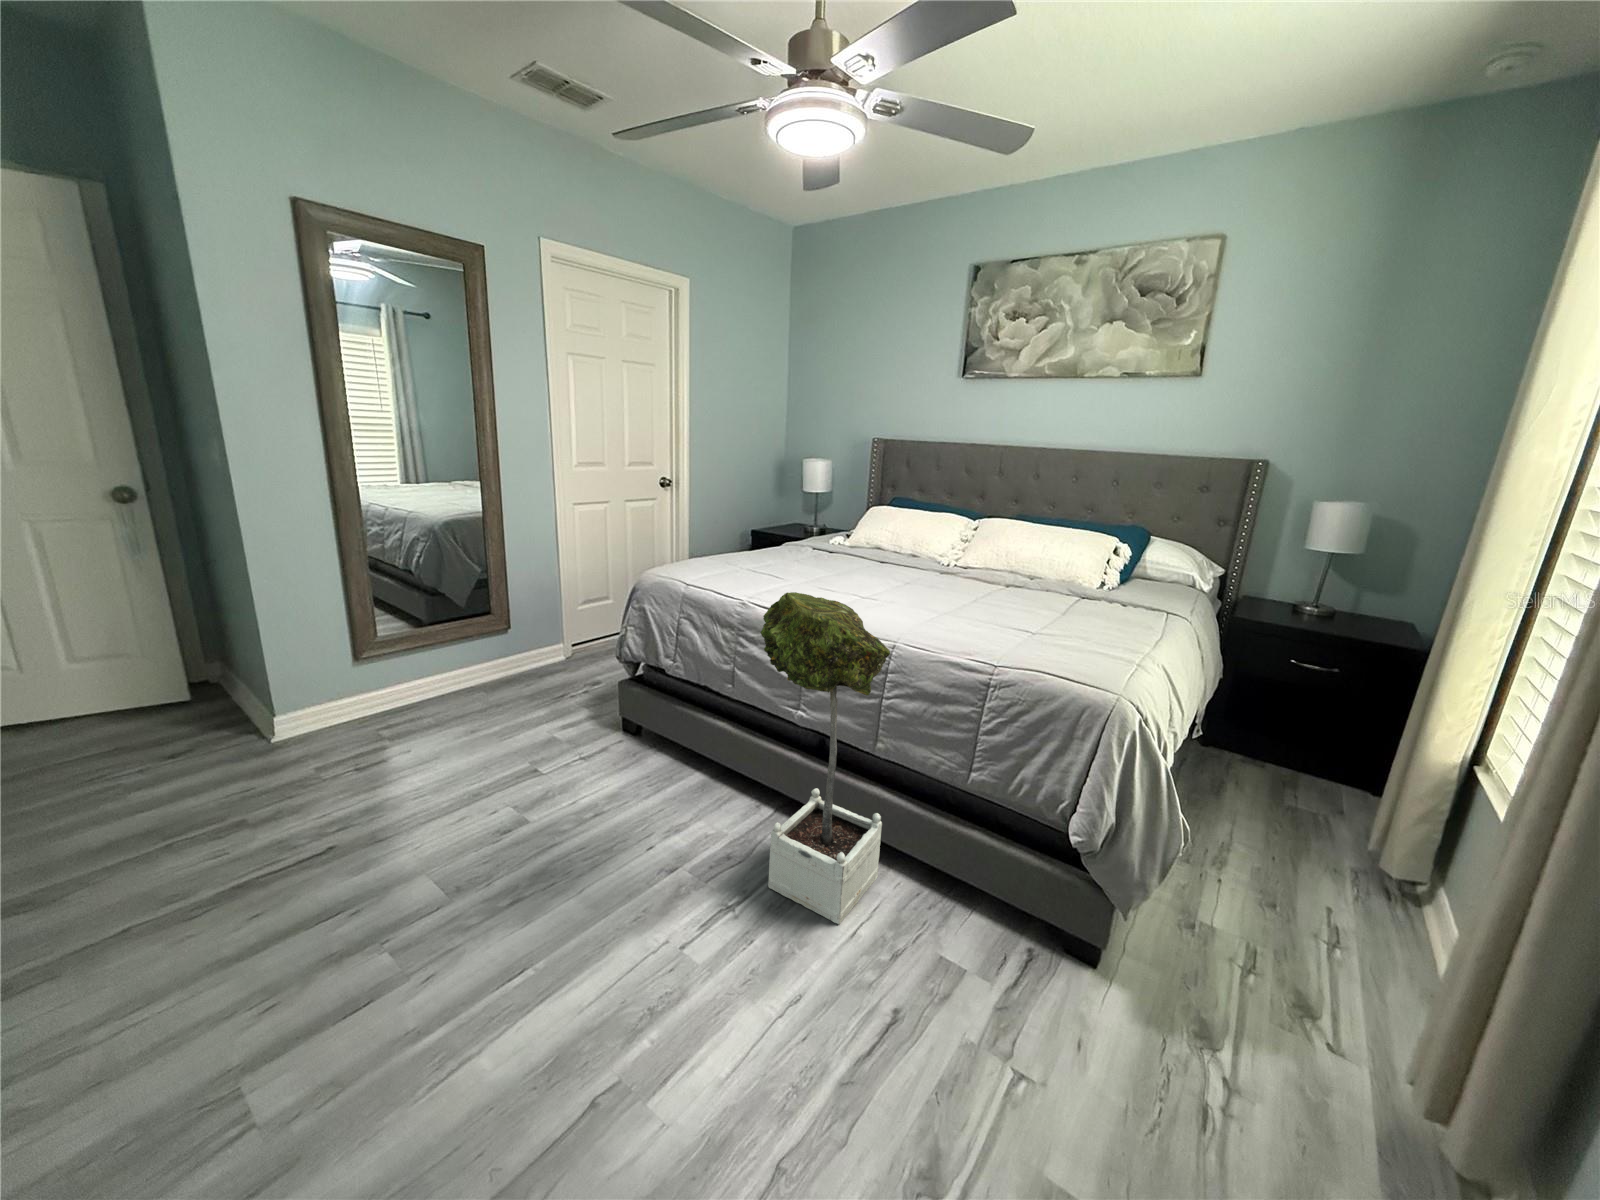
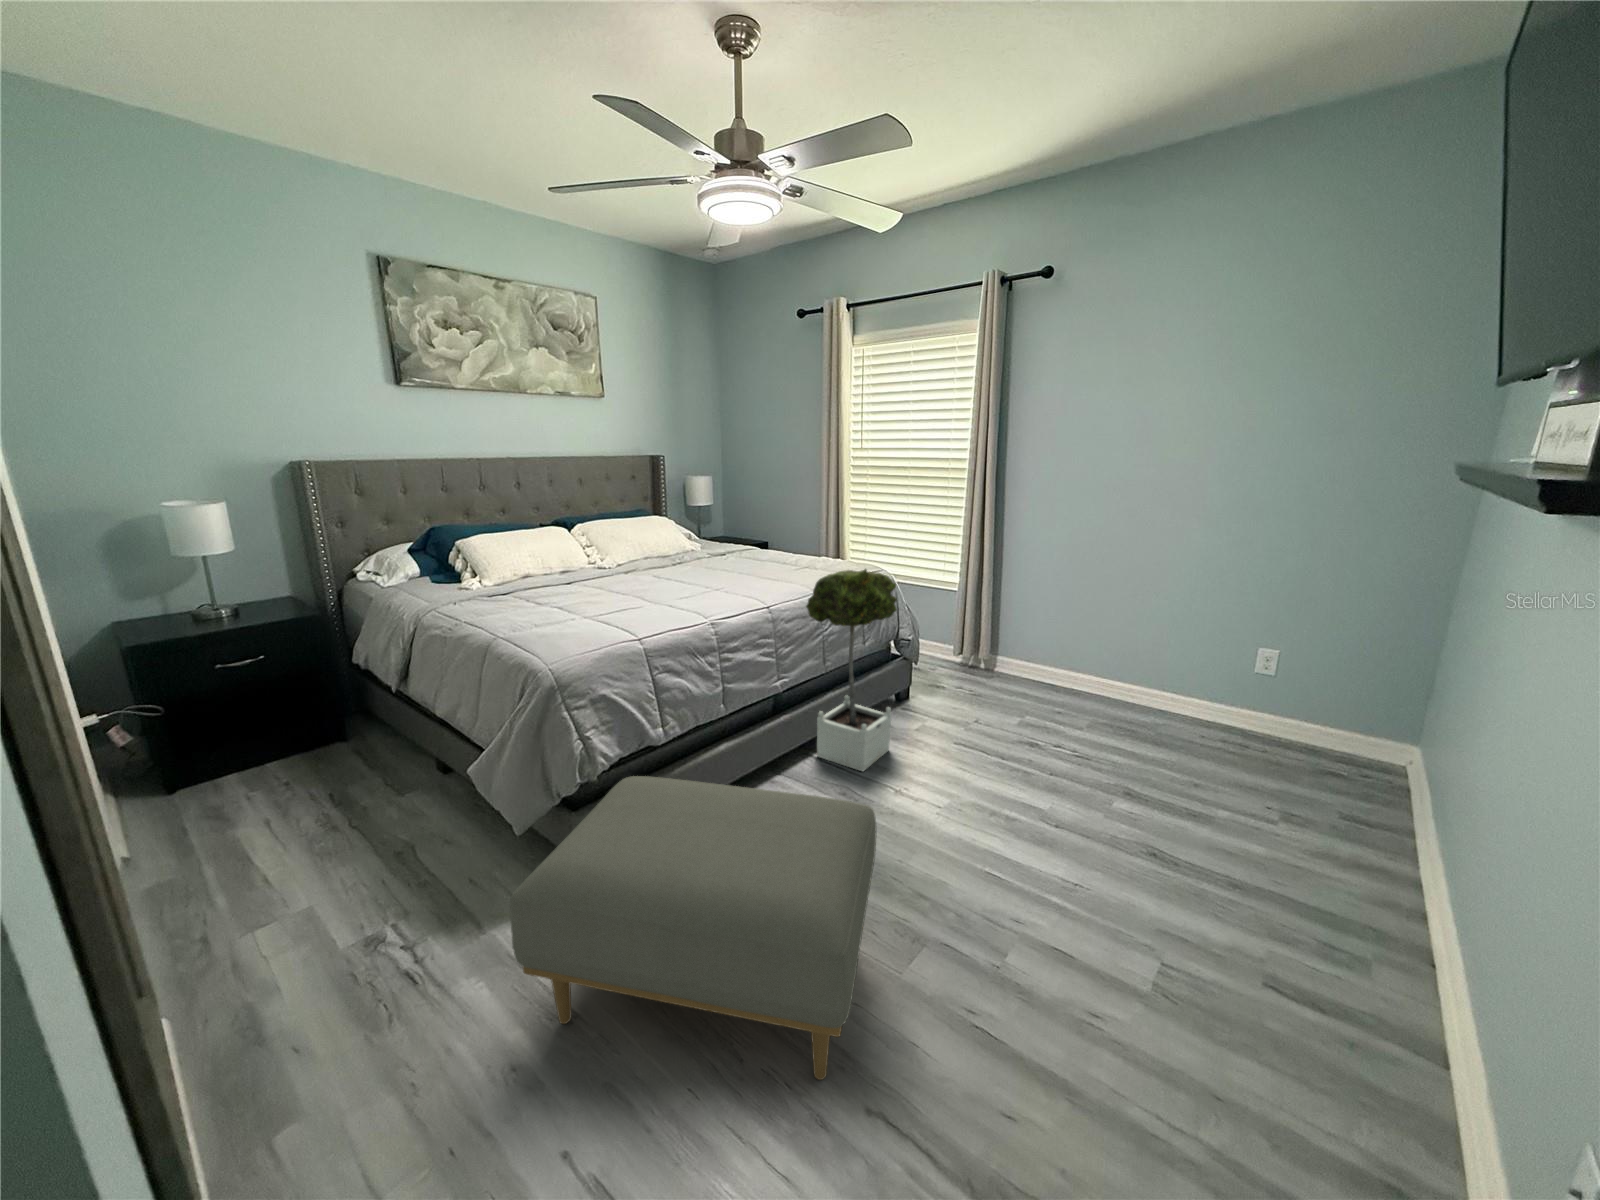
ottoman: none [302,639,598,851] -> present [510,776,876,1080]

